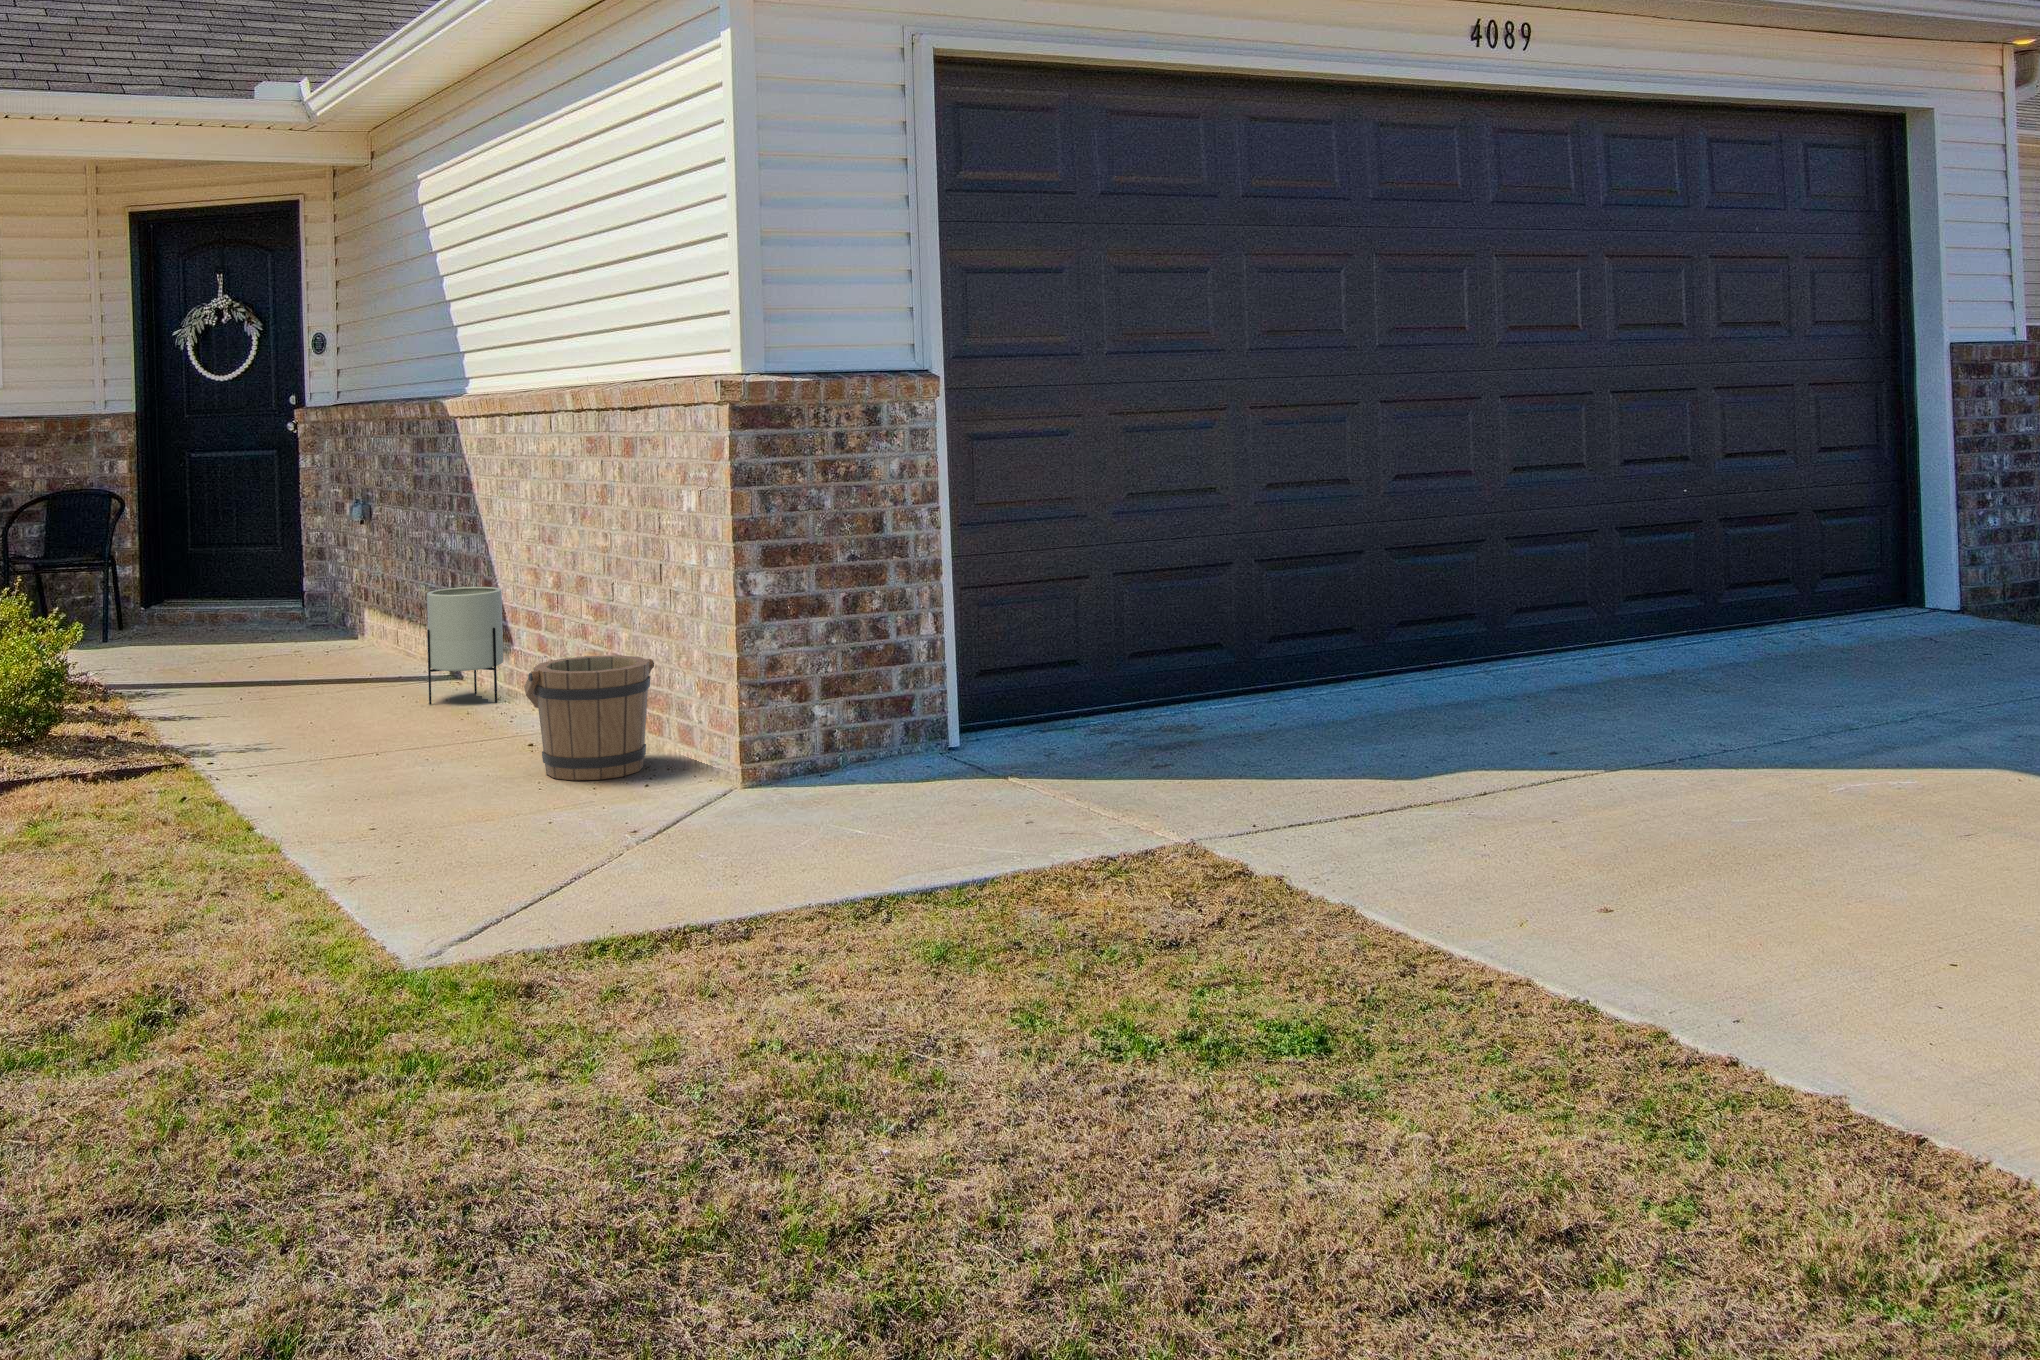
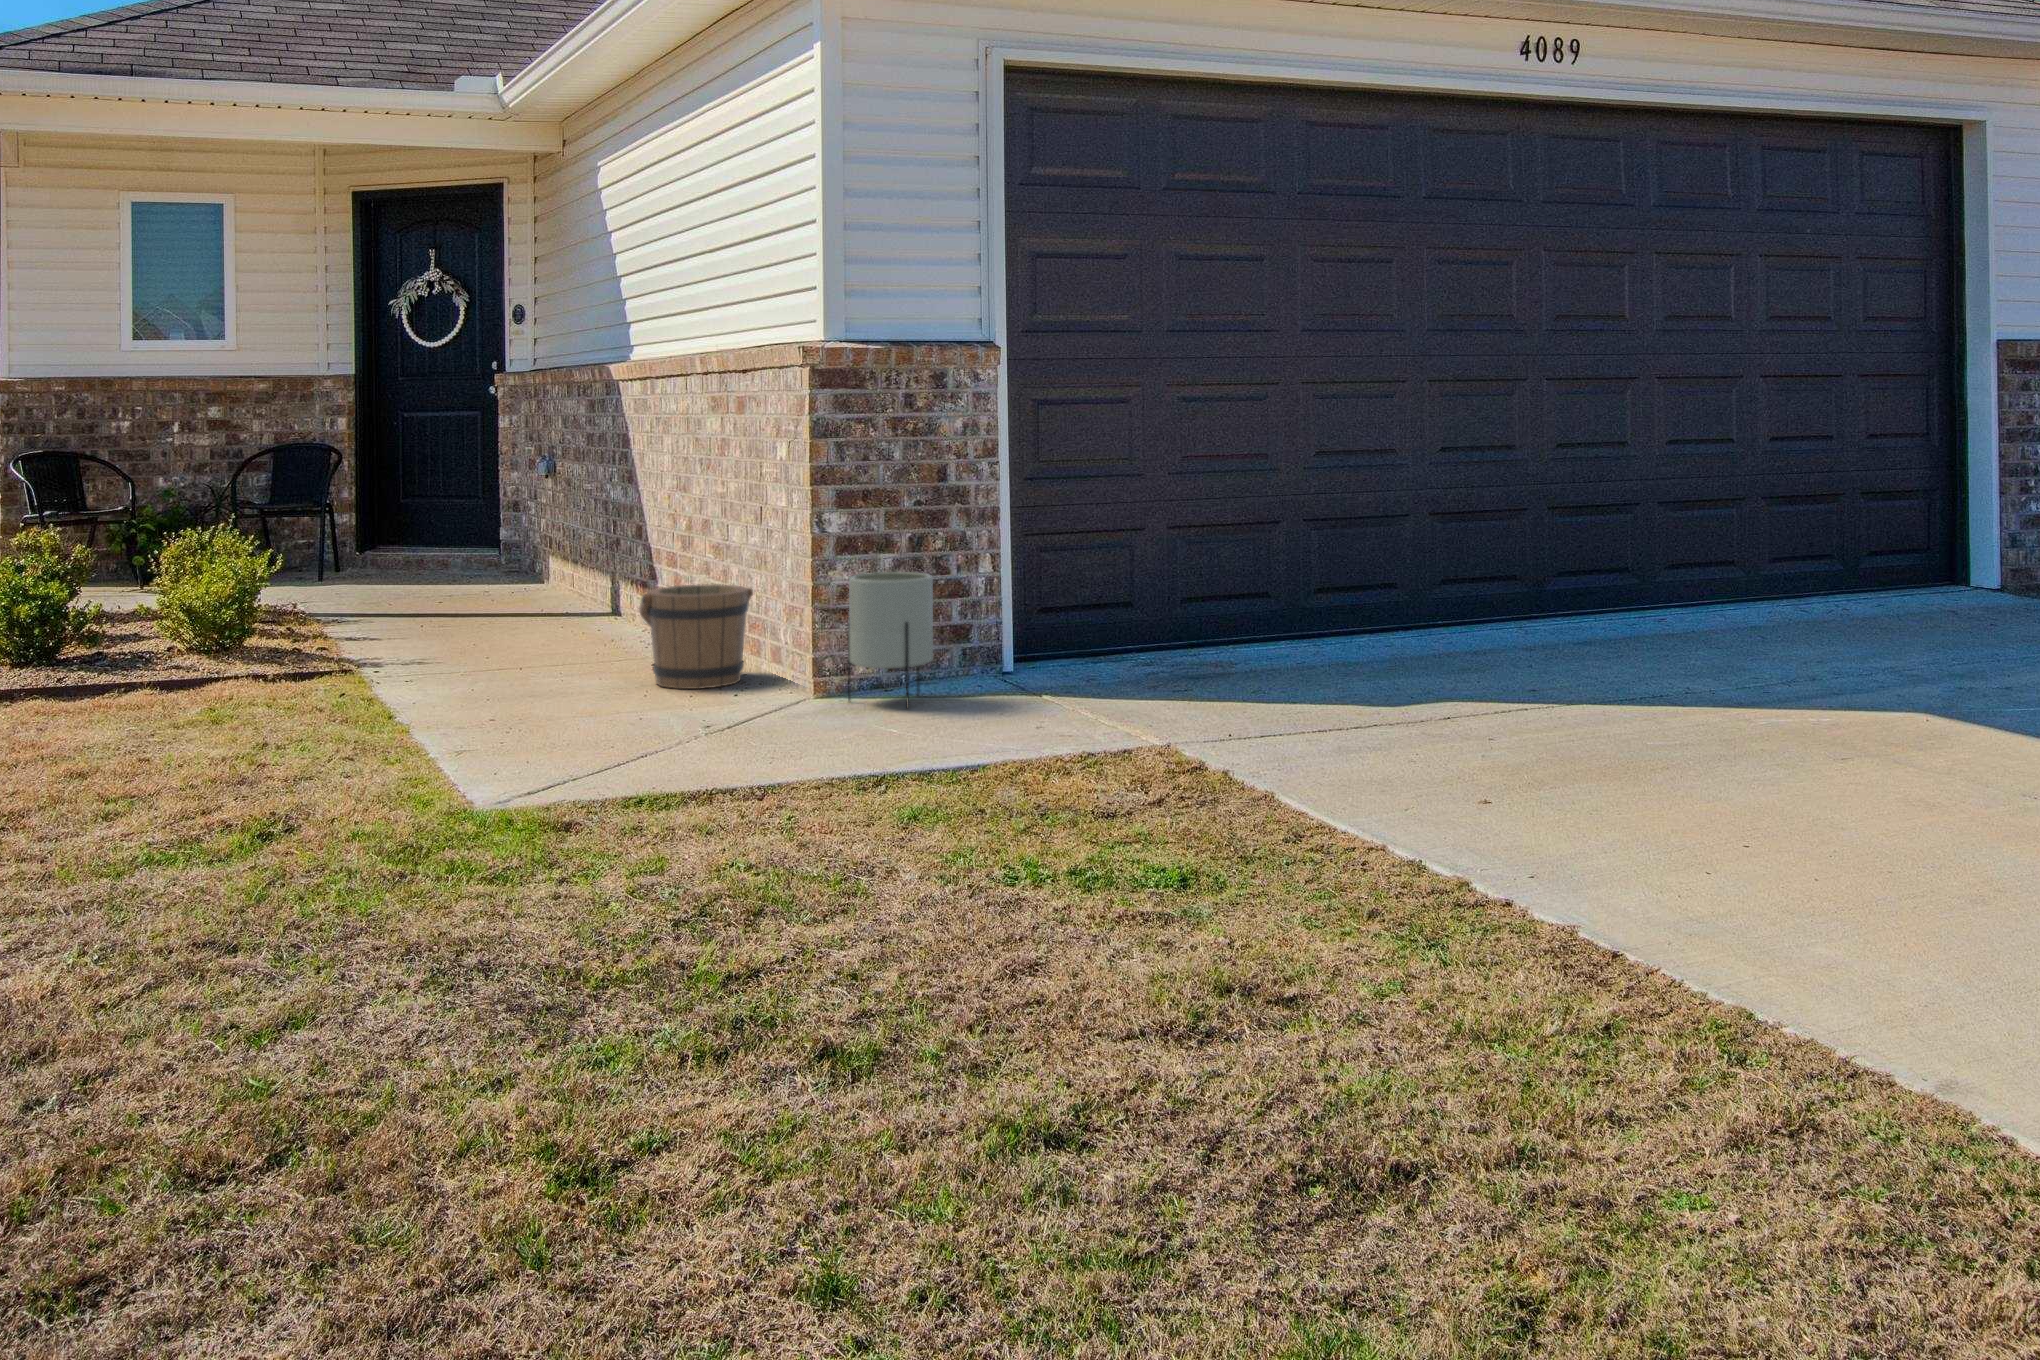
planter: present [427,587,503,705] -> present [848,572,933,708]

